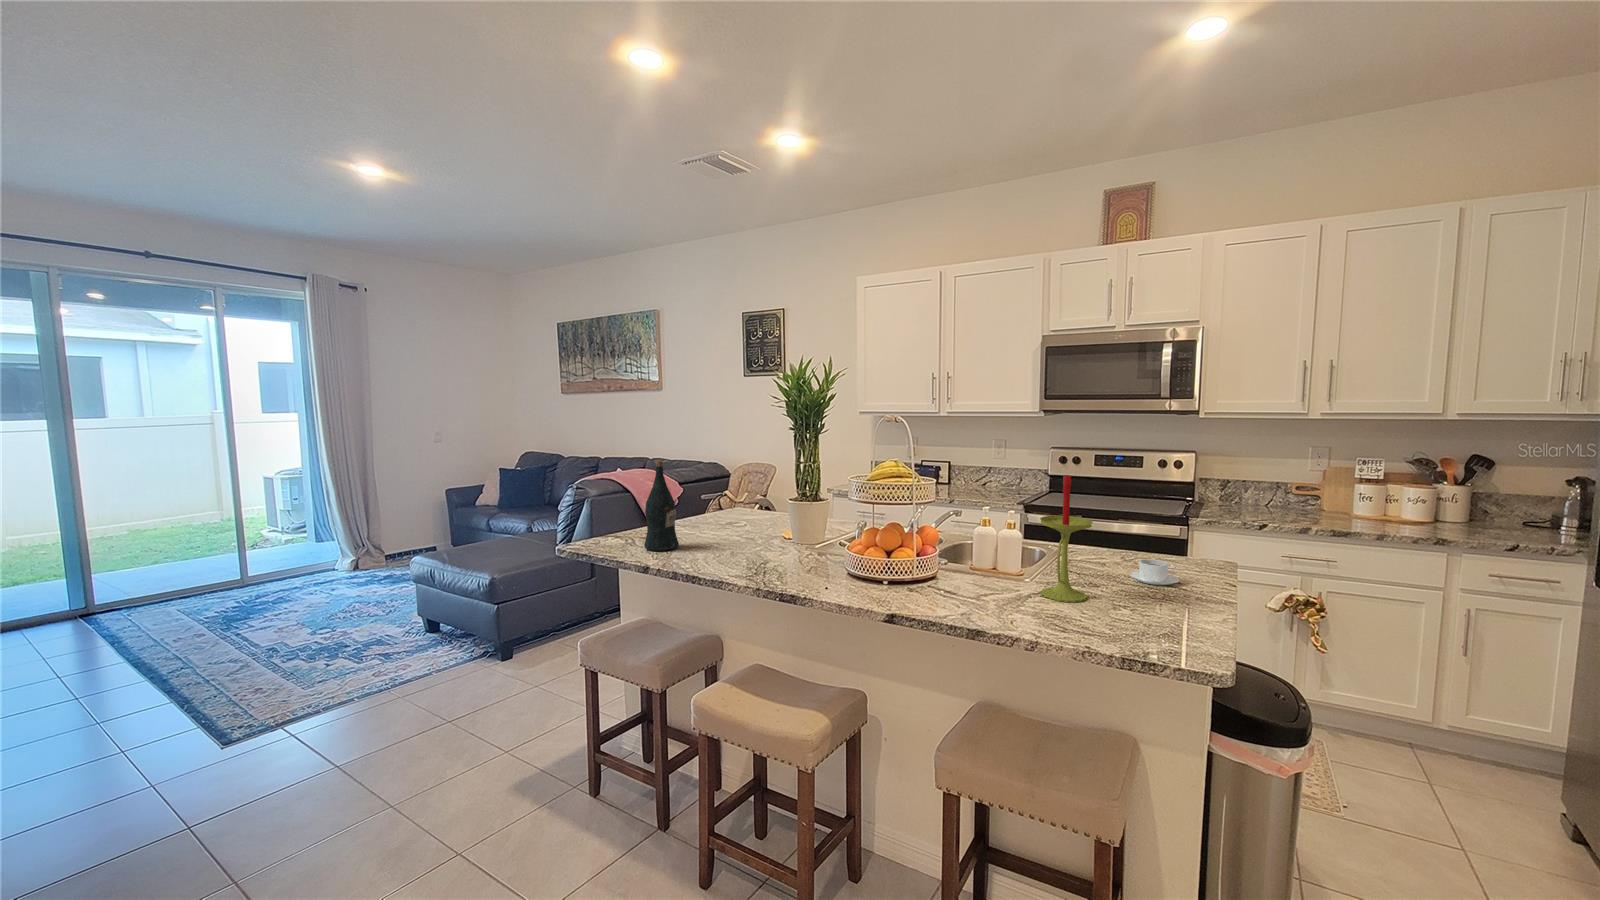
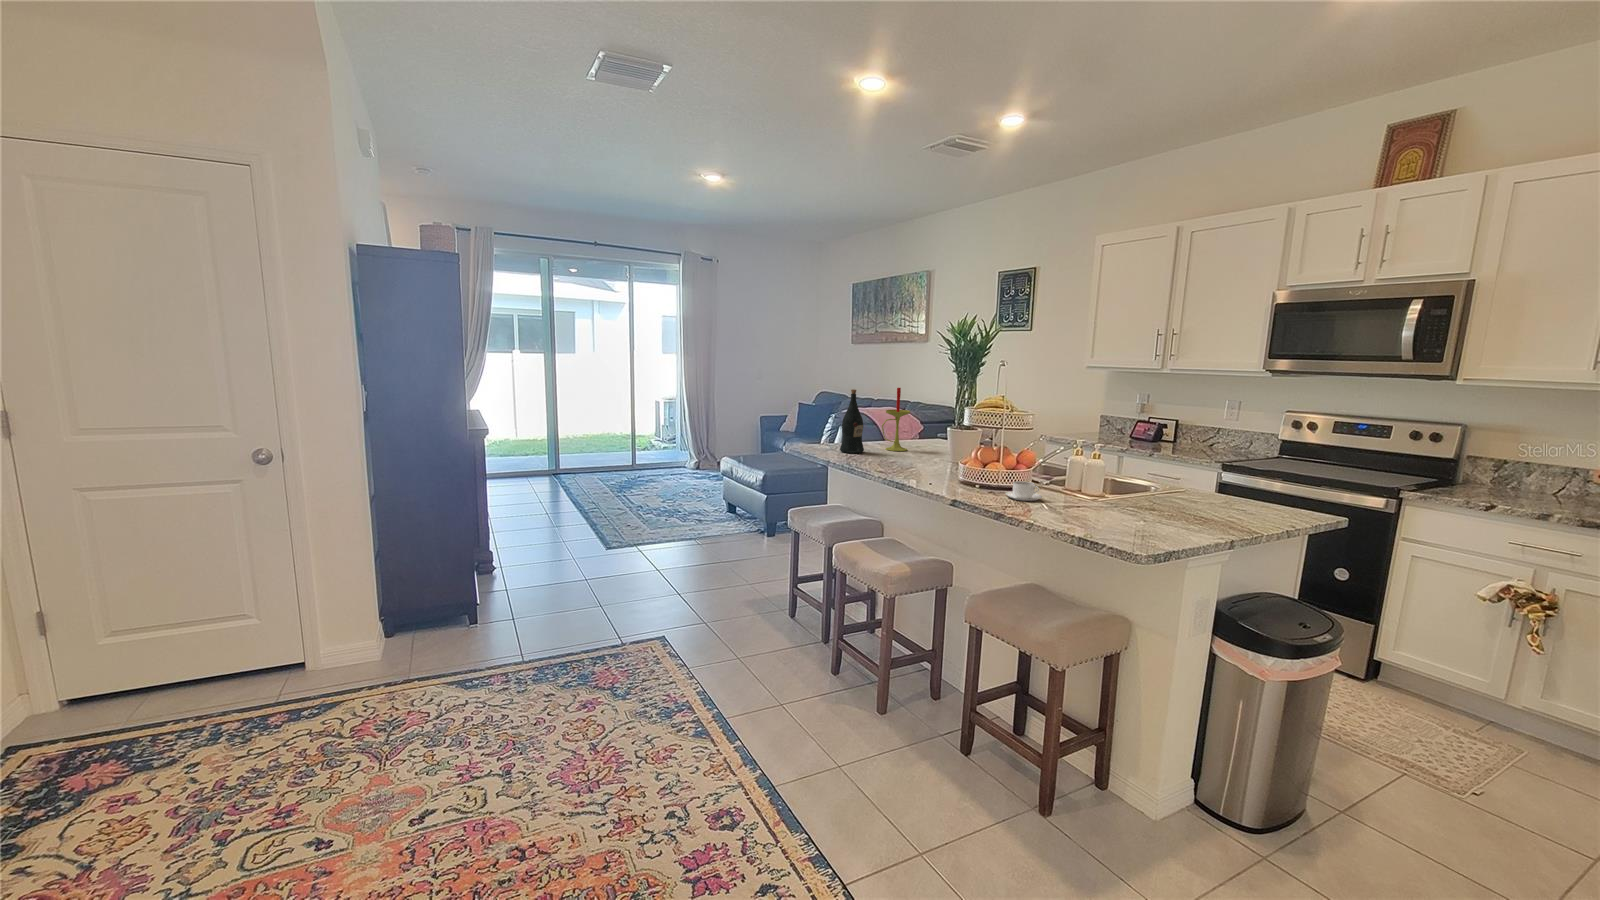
candle: present [1040,475,1093,602] -> present [882,388,910,451]
coffee cup: present [1130,559,1179,585] -> present [1006,481,1042,501]

